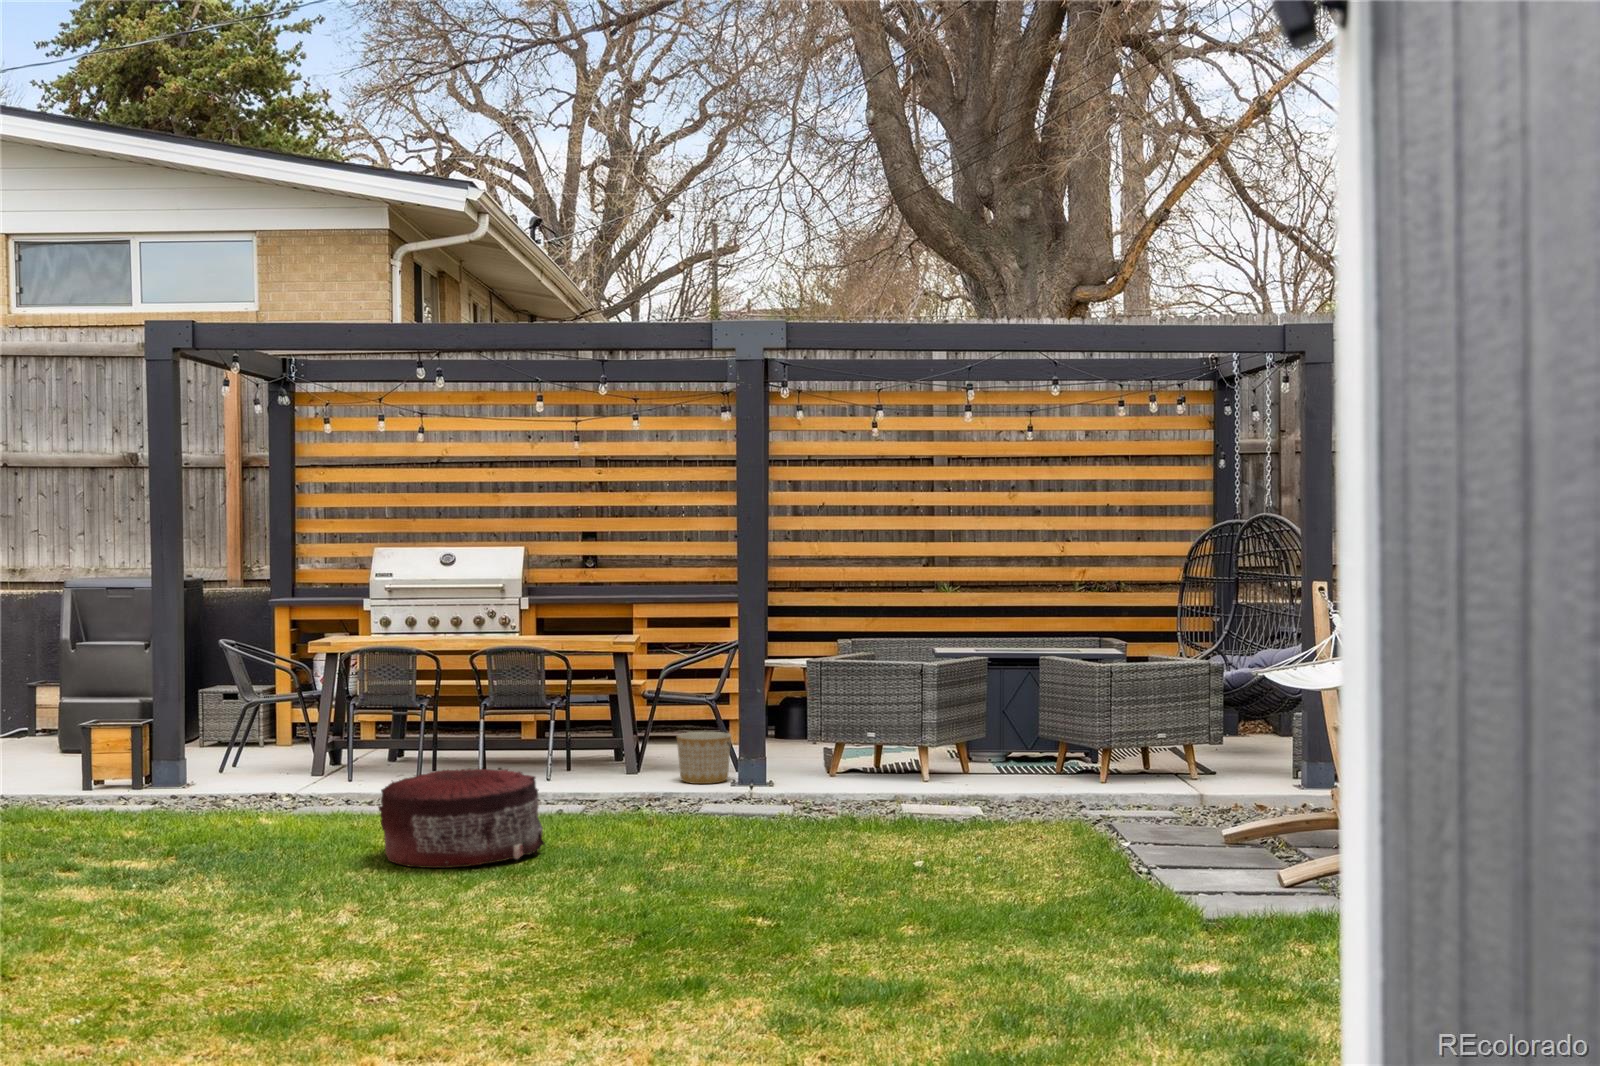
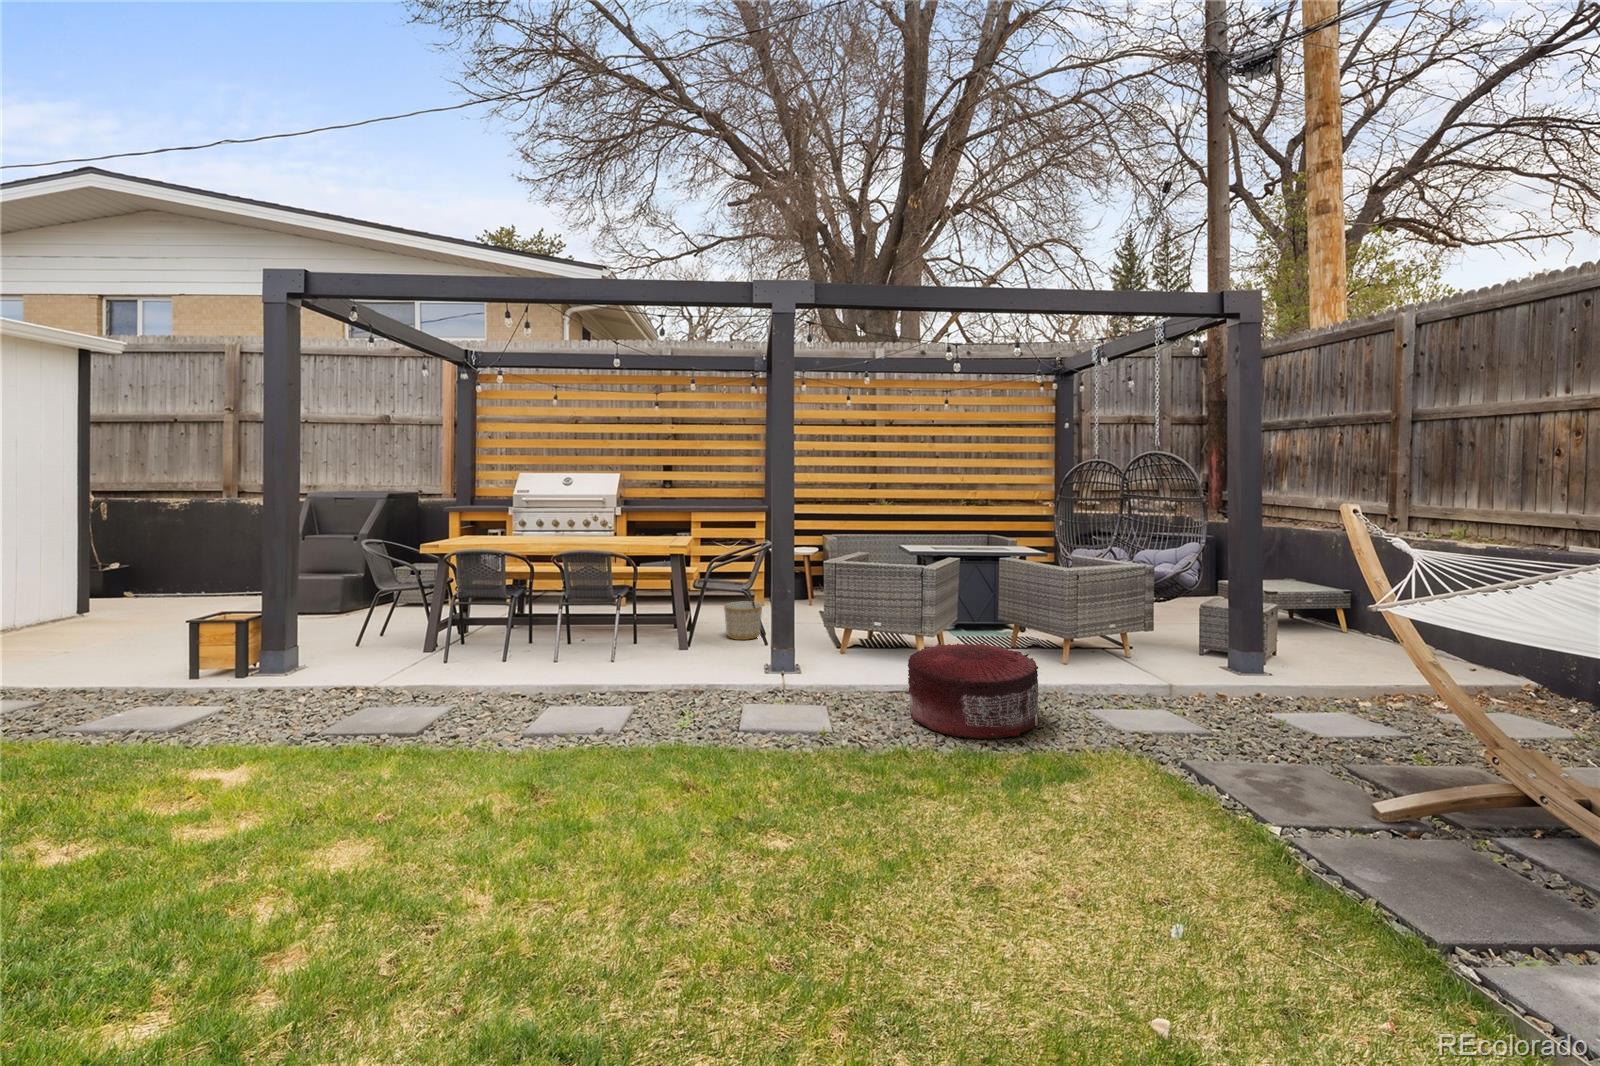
pouf: present [379,769,545,868] -> present [908,643,1038,739]

